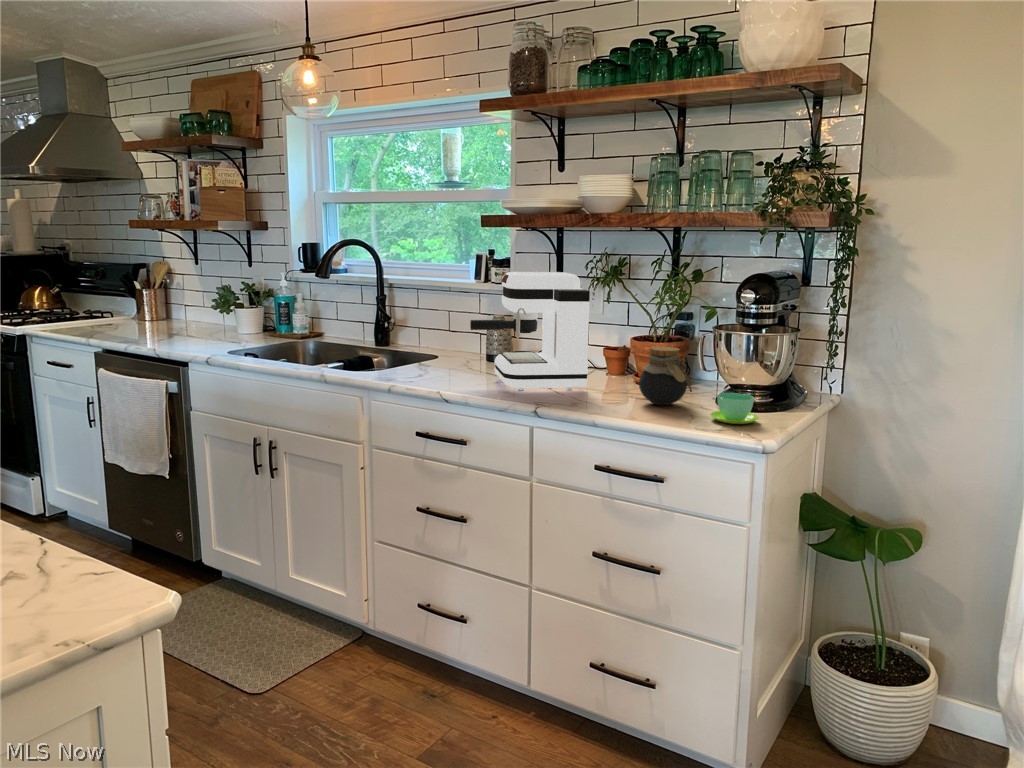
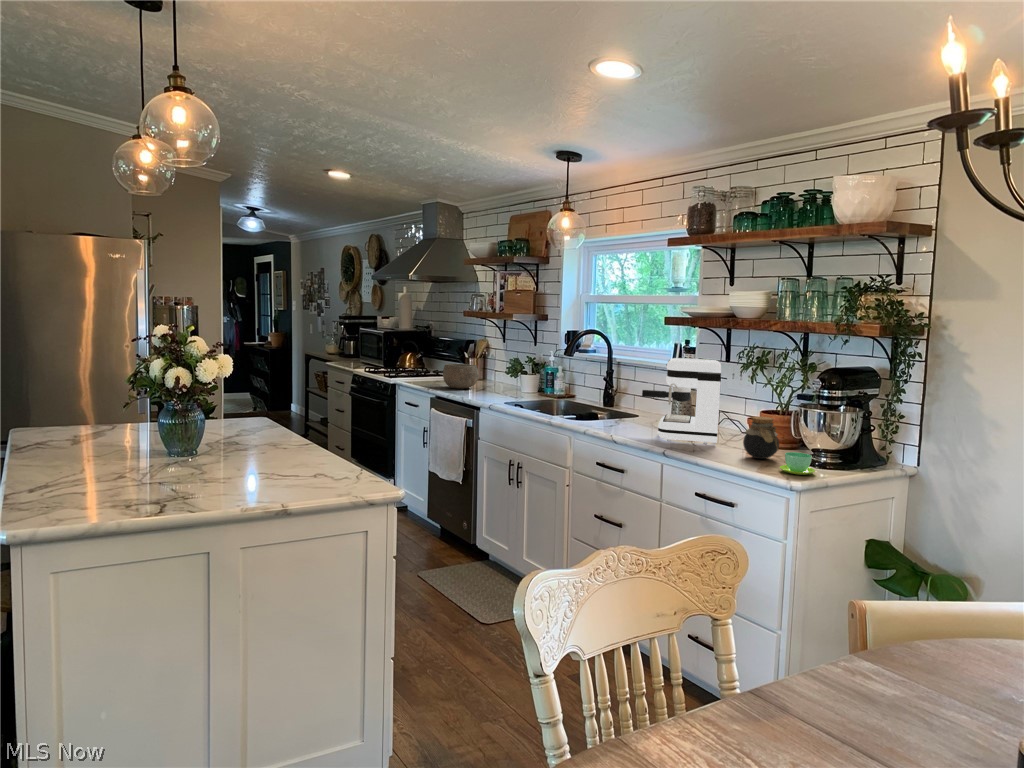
bowl: none [111,298,171,336] -> present [443,364,479,389]

